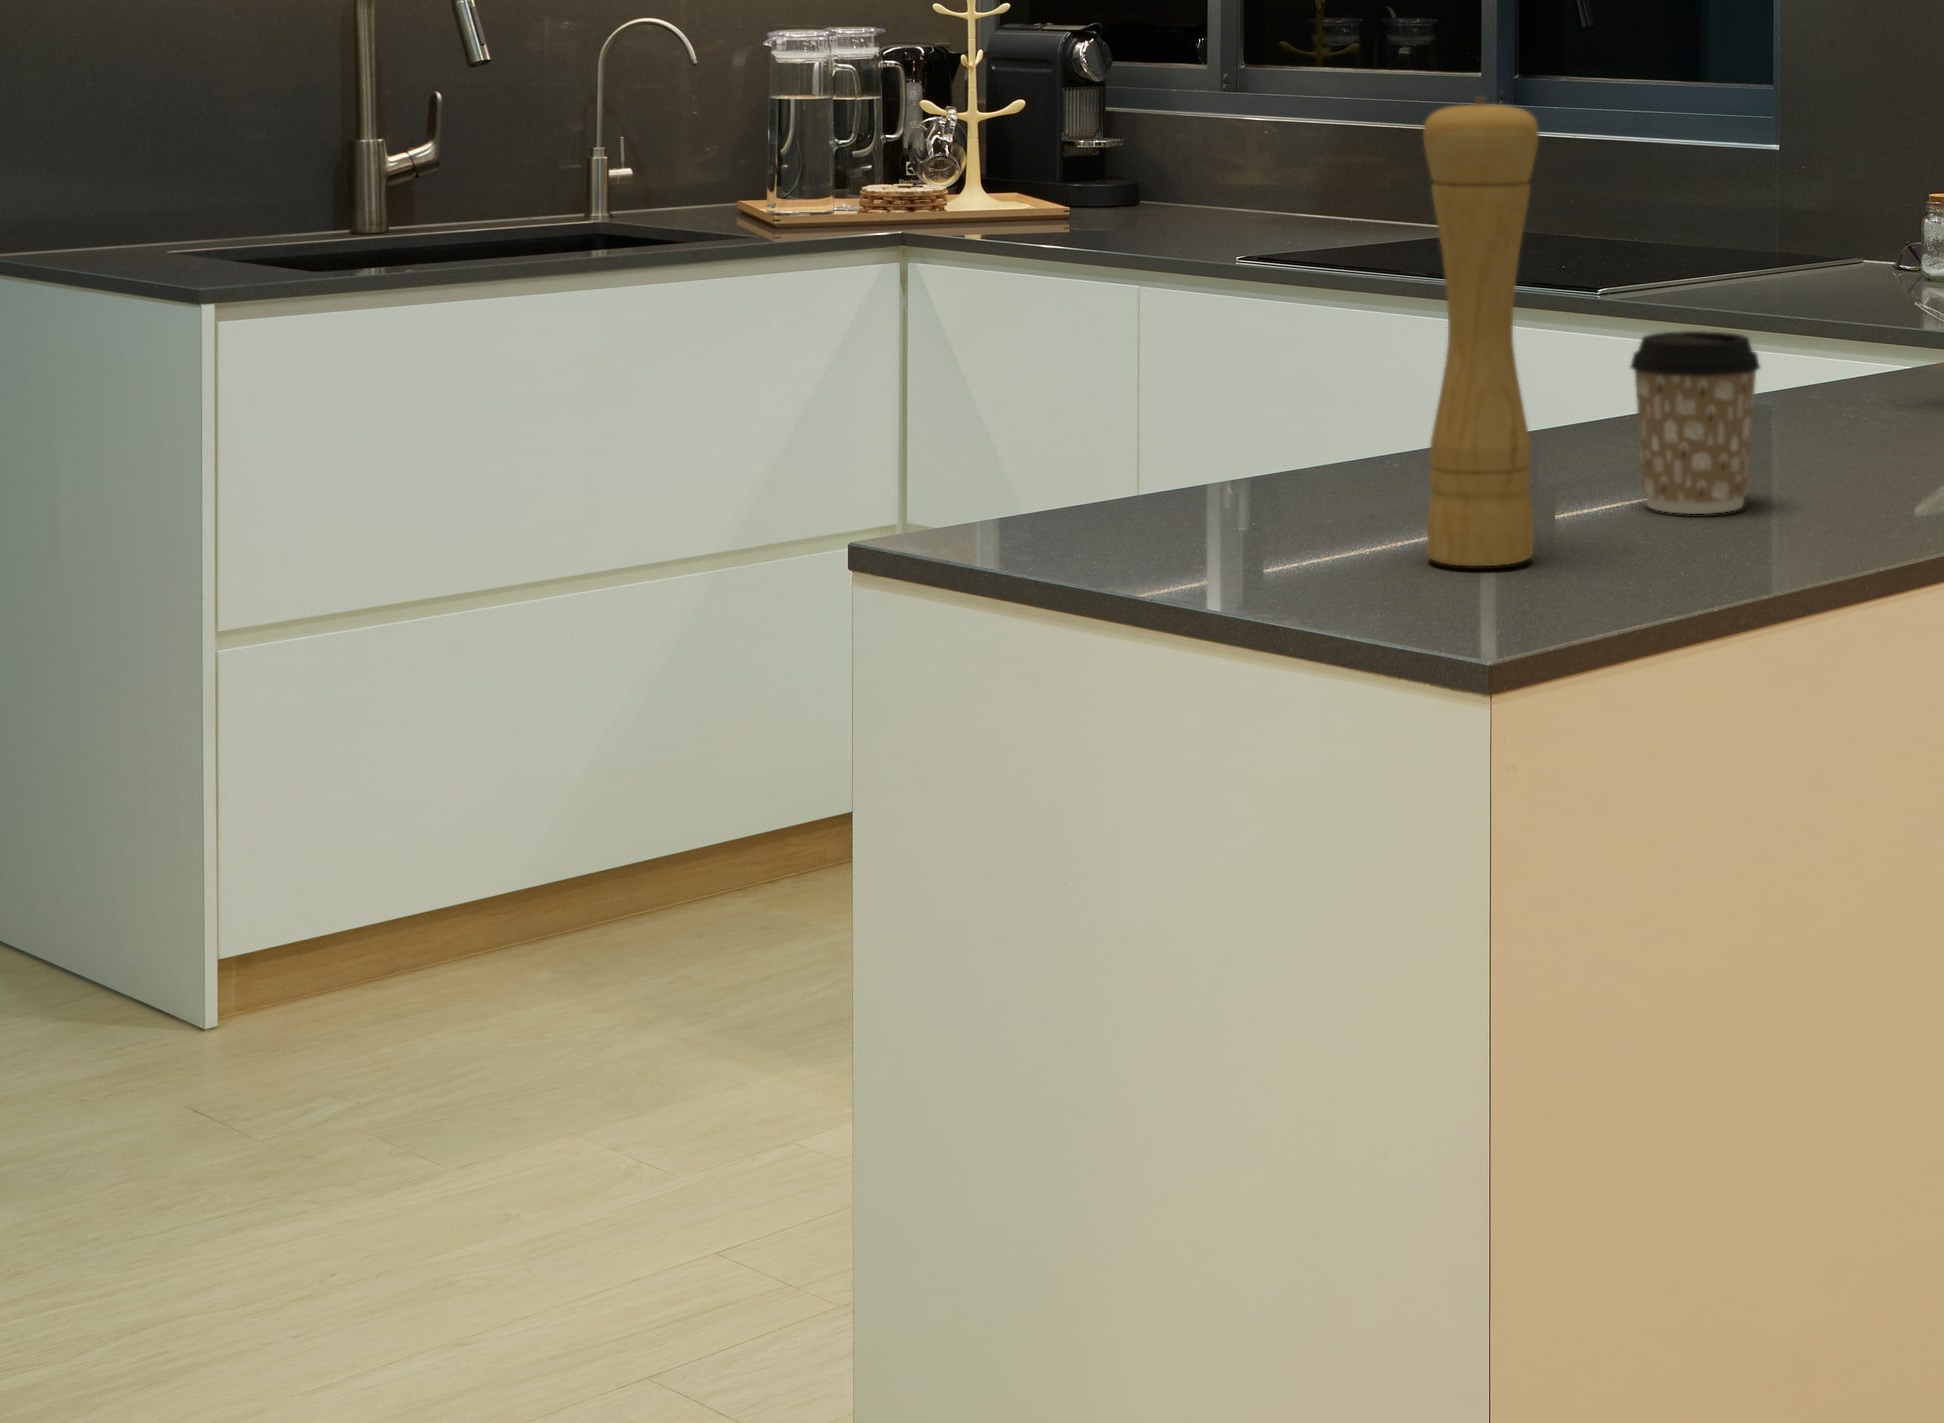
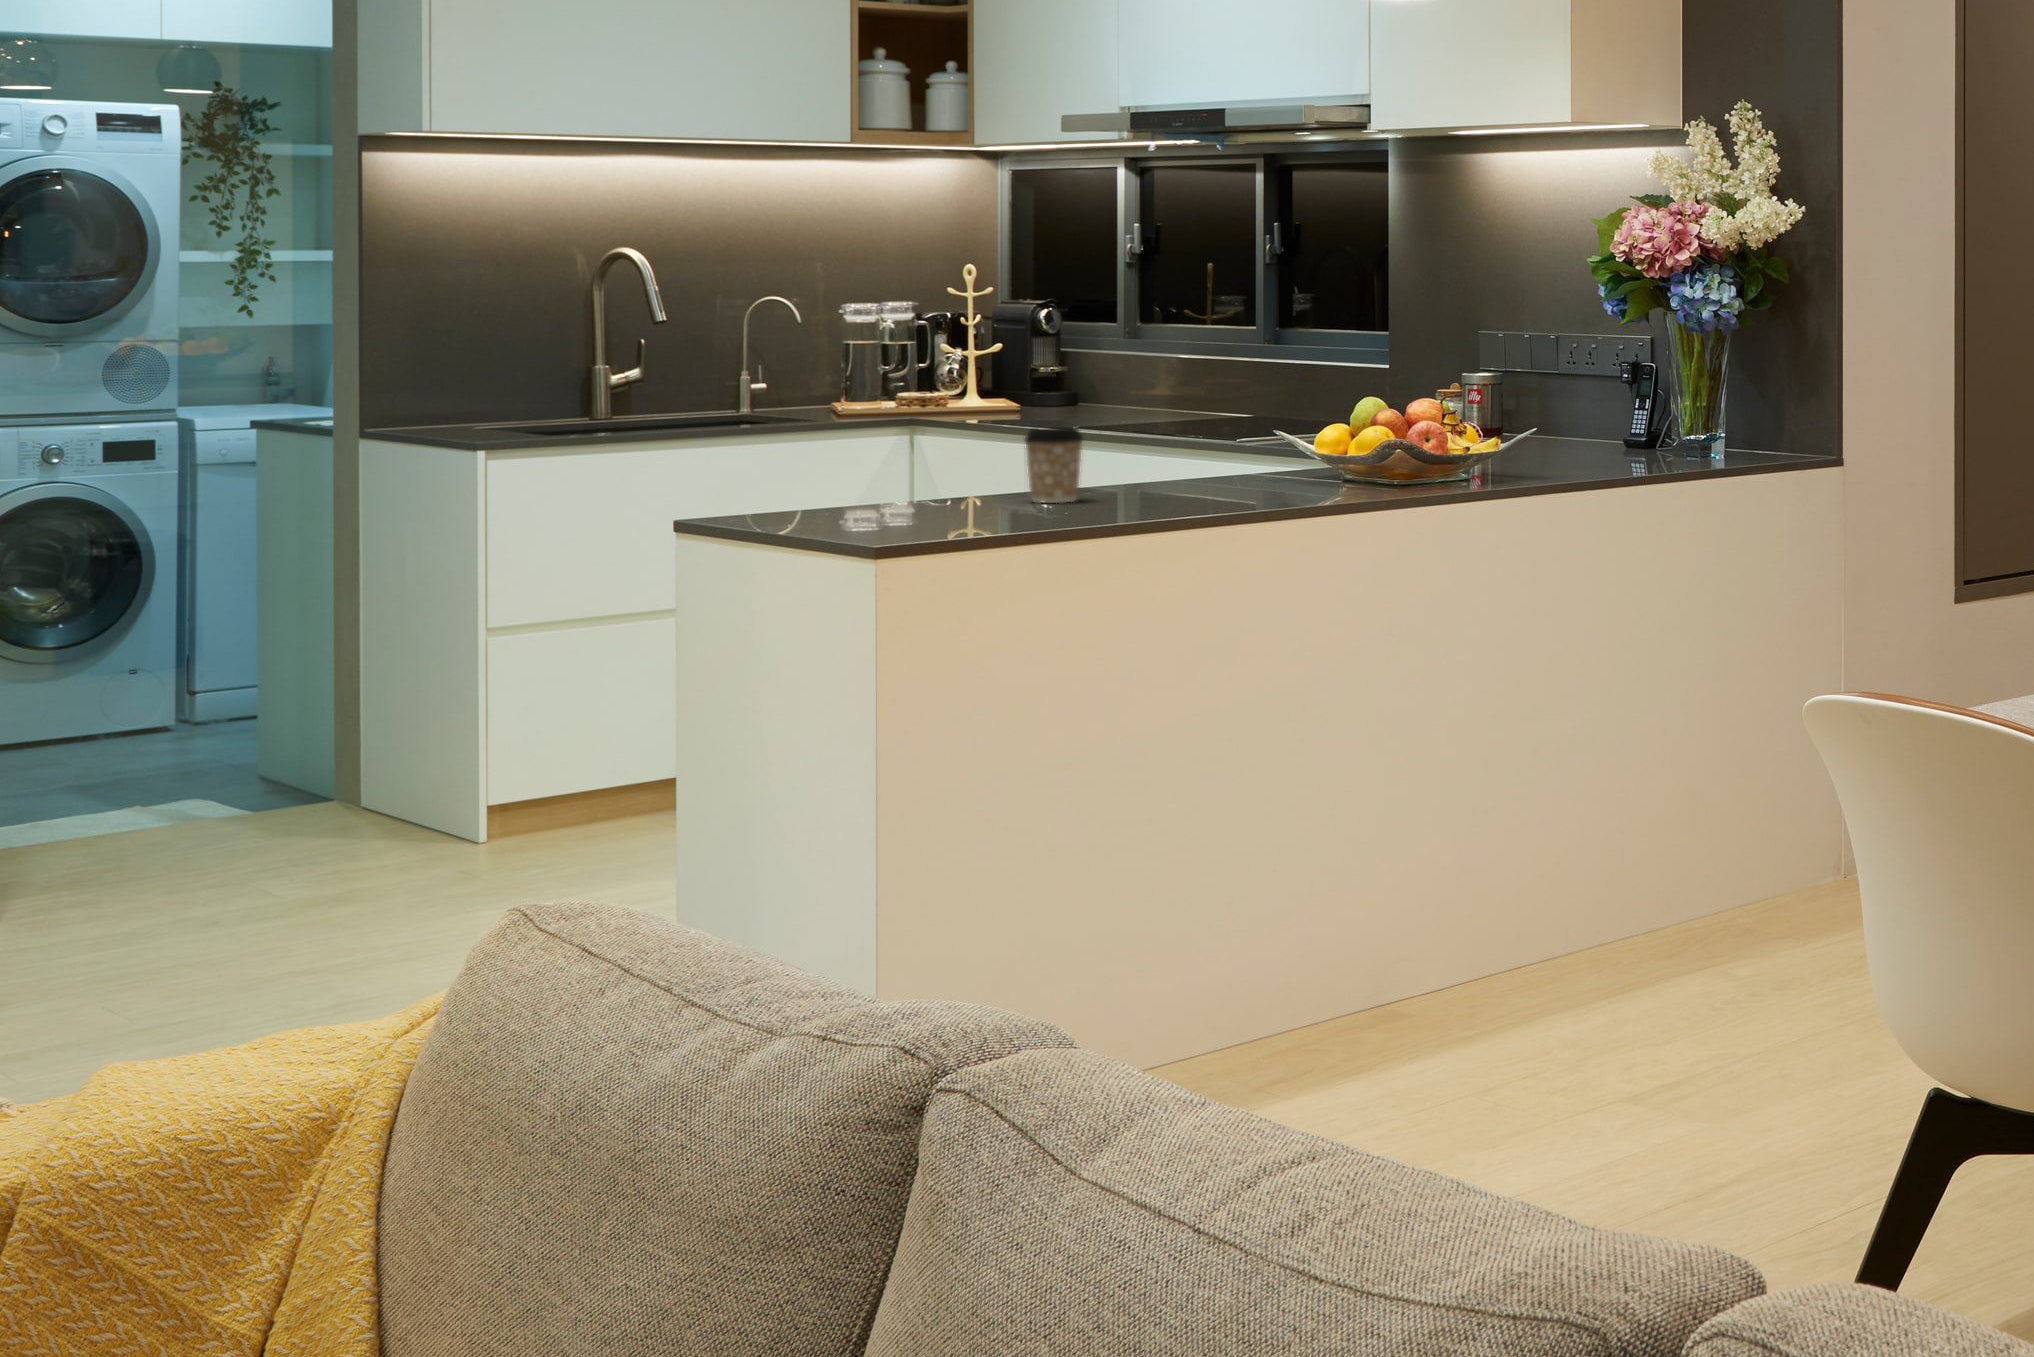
pepper mill: present [1423,97,1539,566] -> none [891,321,943,513]

